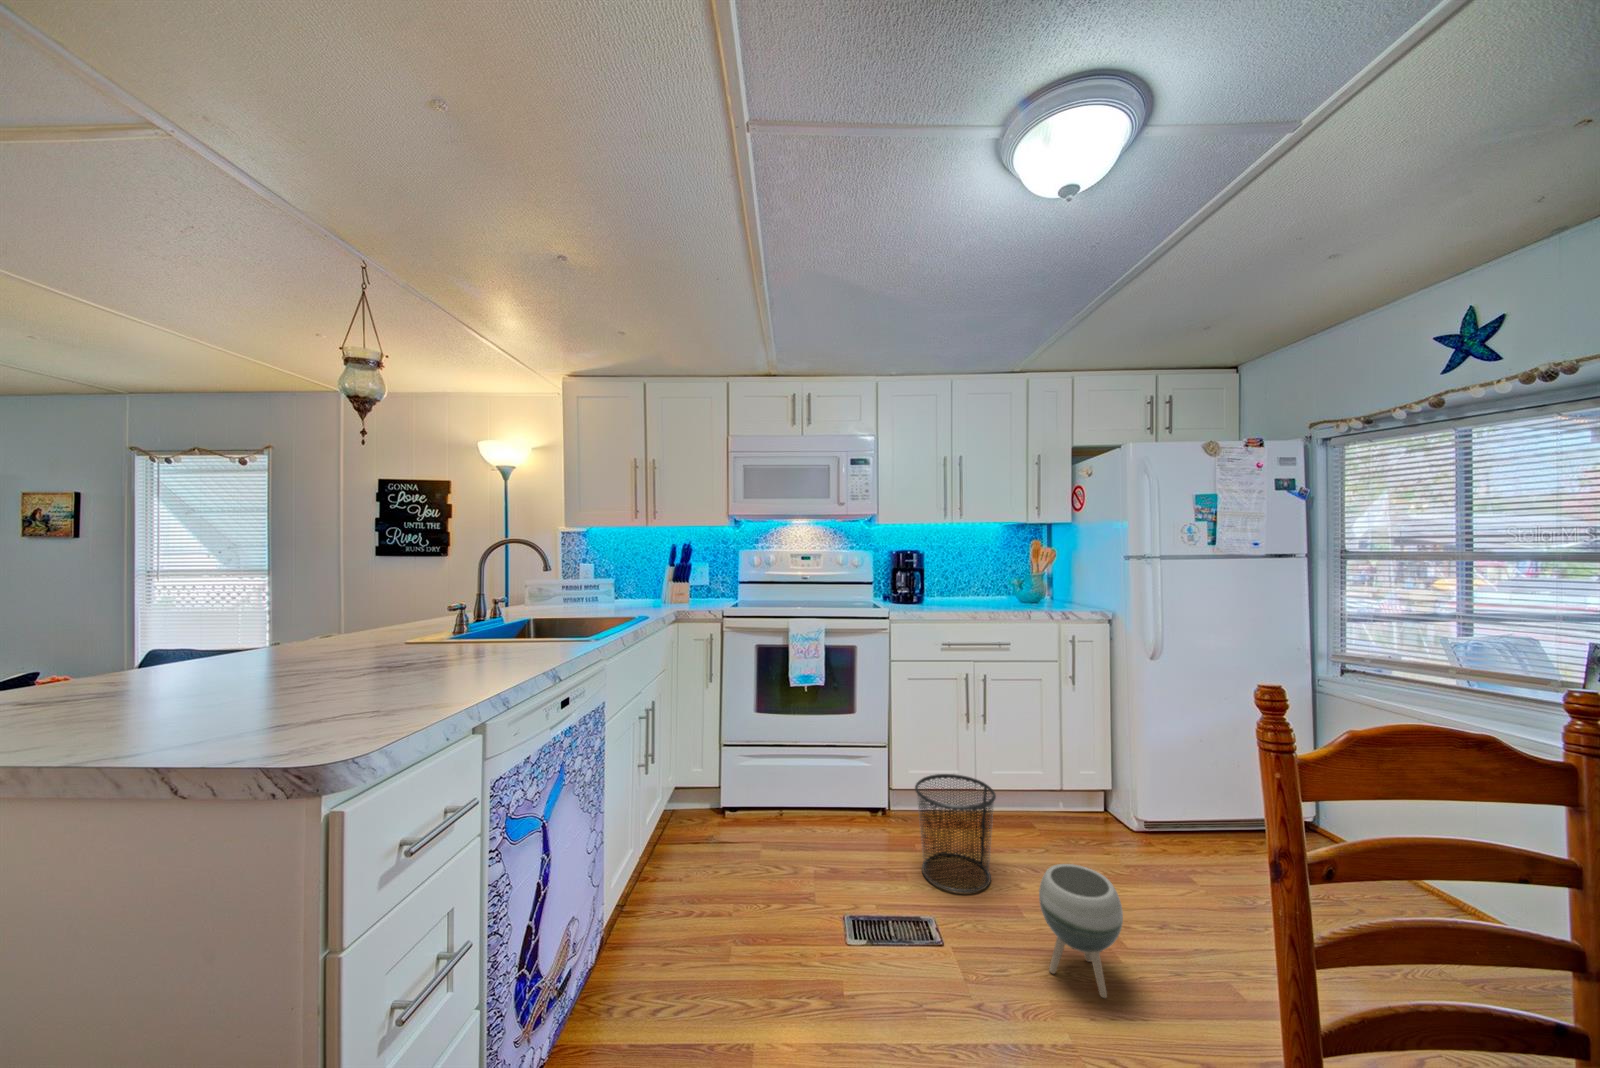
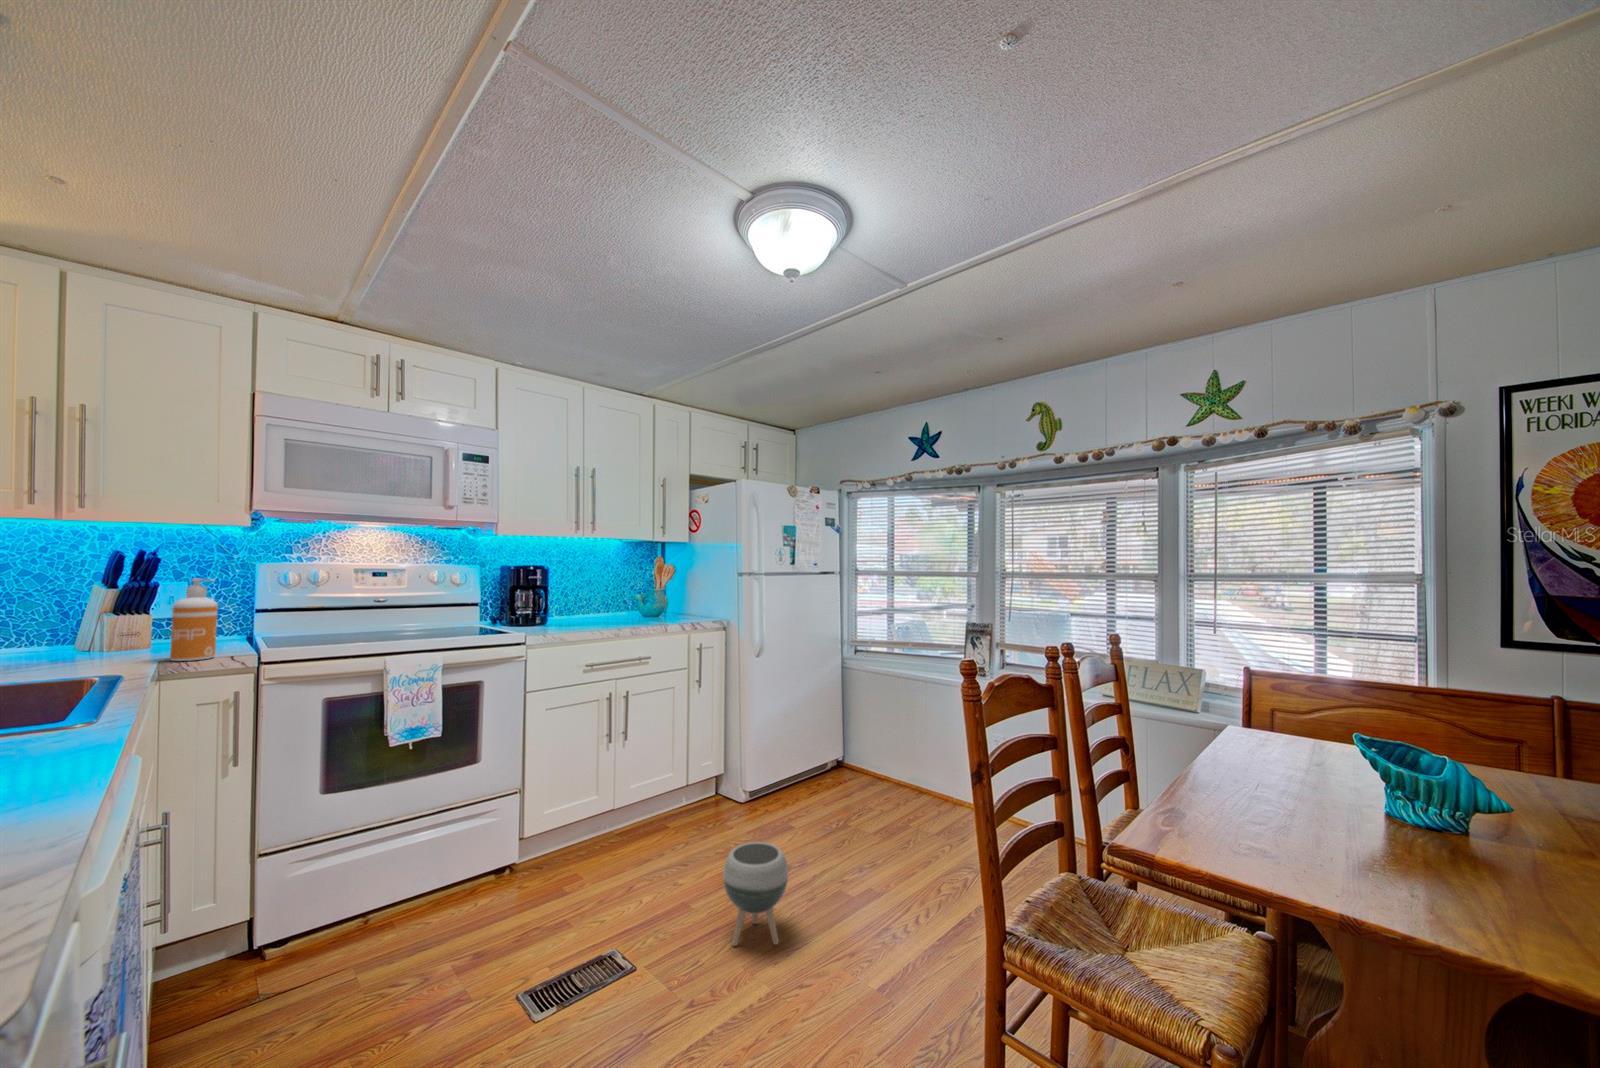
soap dispenser: none [679,561,699,612] -> present [170,579,218,661]
waste bin: present [915,774,996,893] -> none [576,799,661,922]

